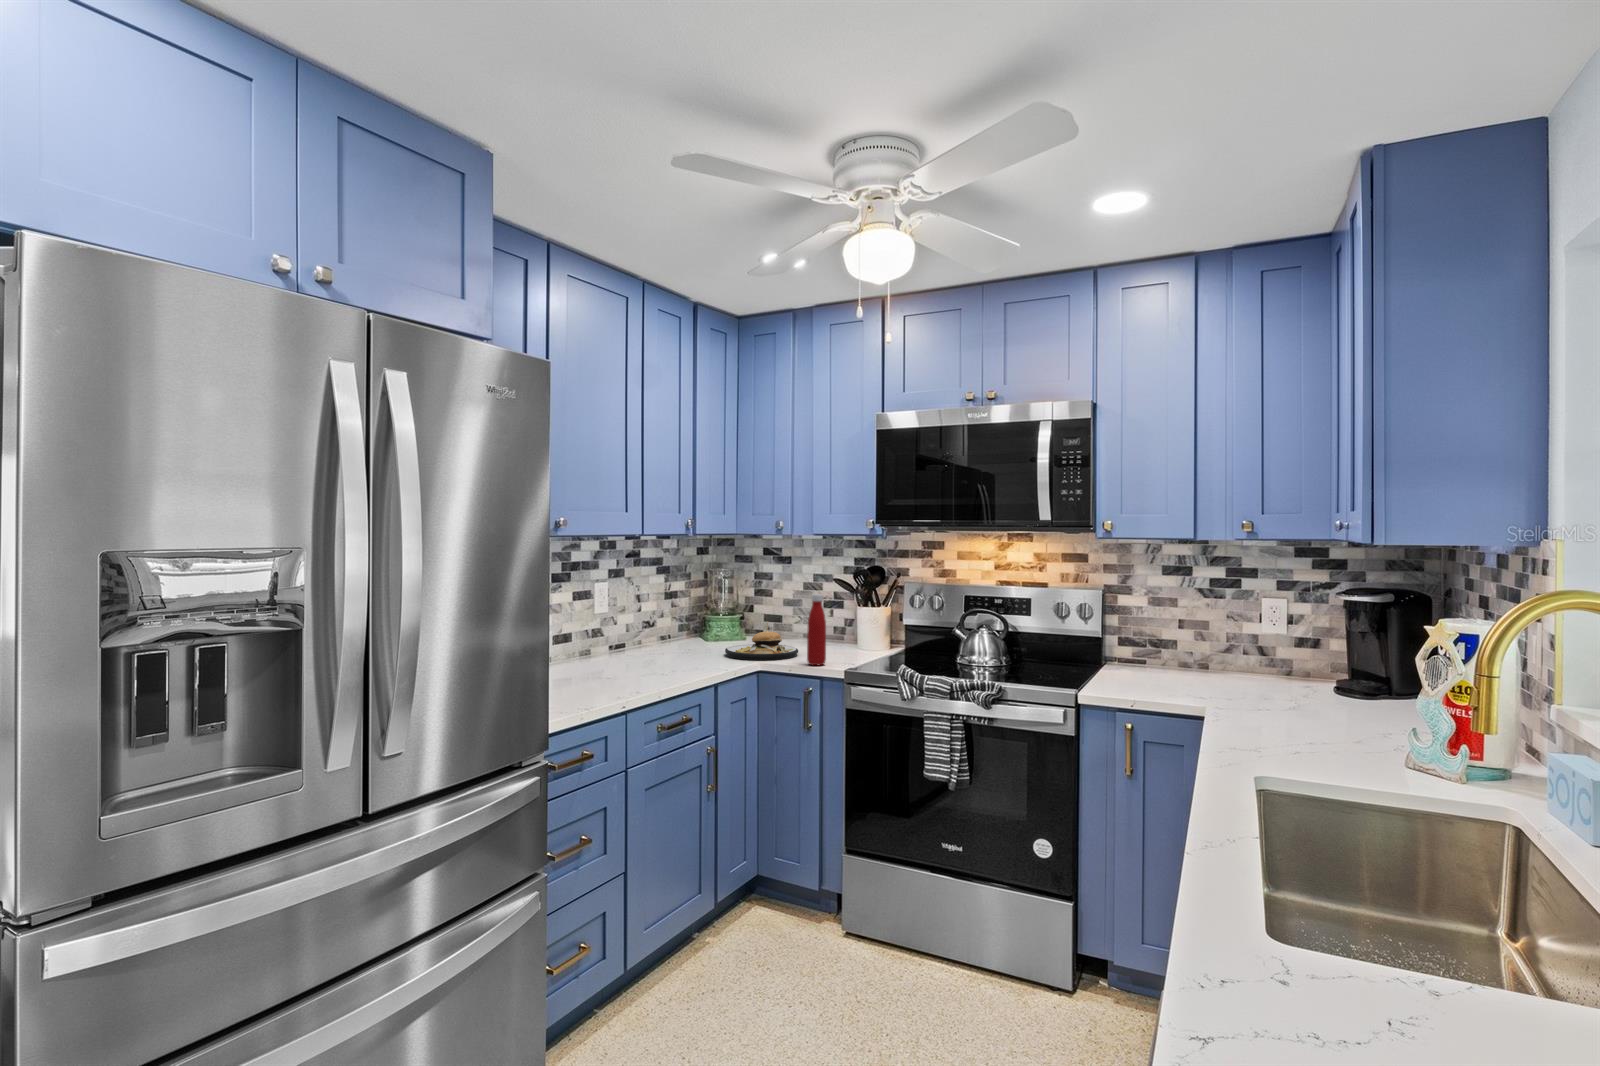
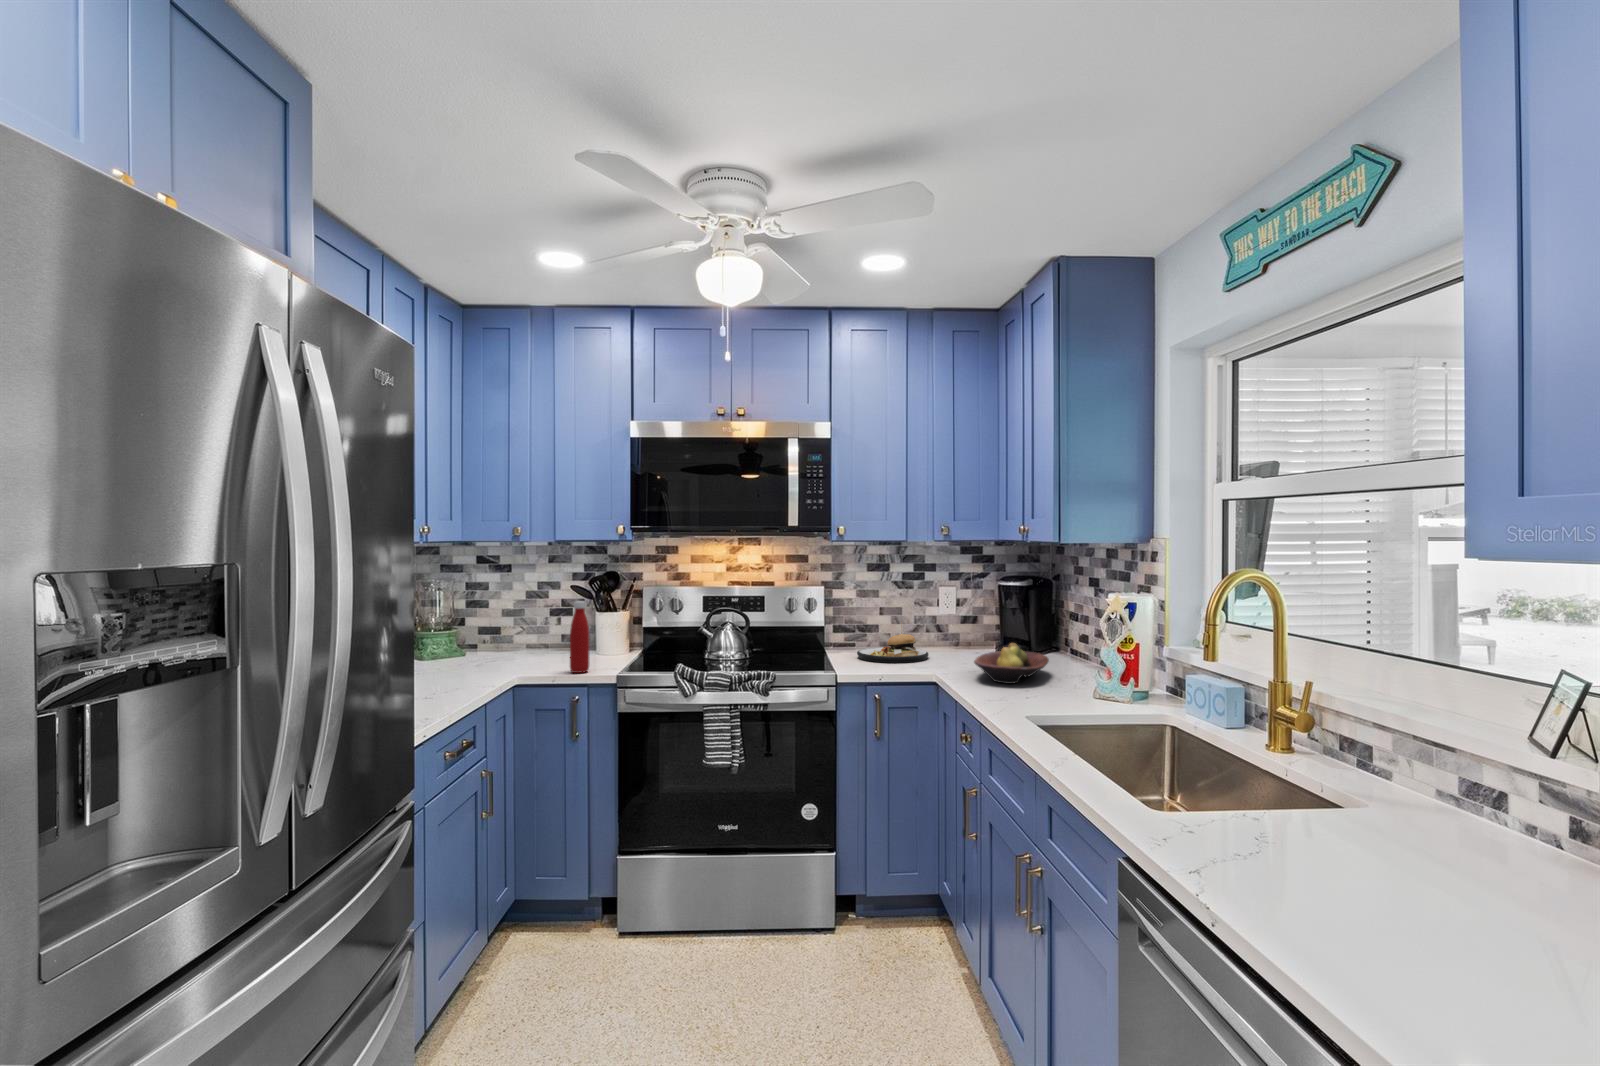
plate: present [725,631,798,660] -> present [857,634,928,663]
fruit bowl: none [1246,676,1373,729] -> present [974,643,1049,684]

